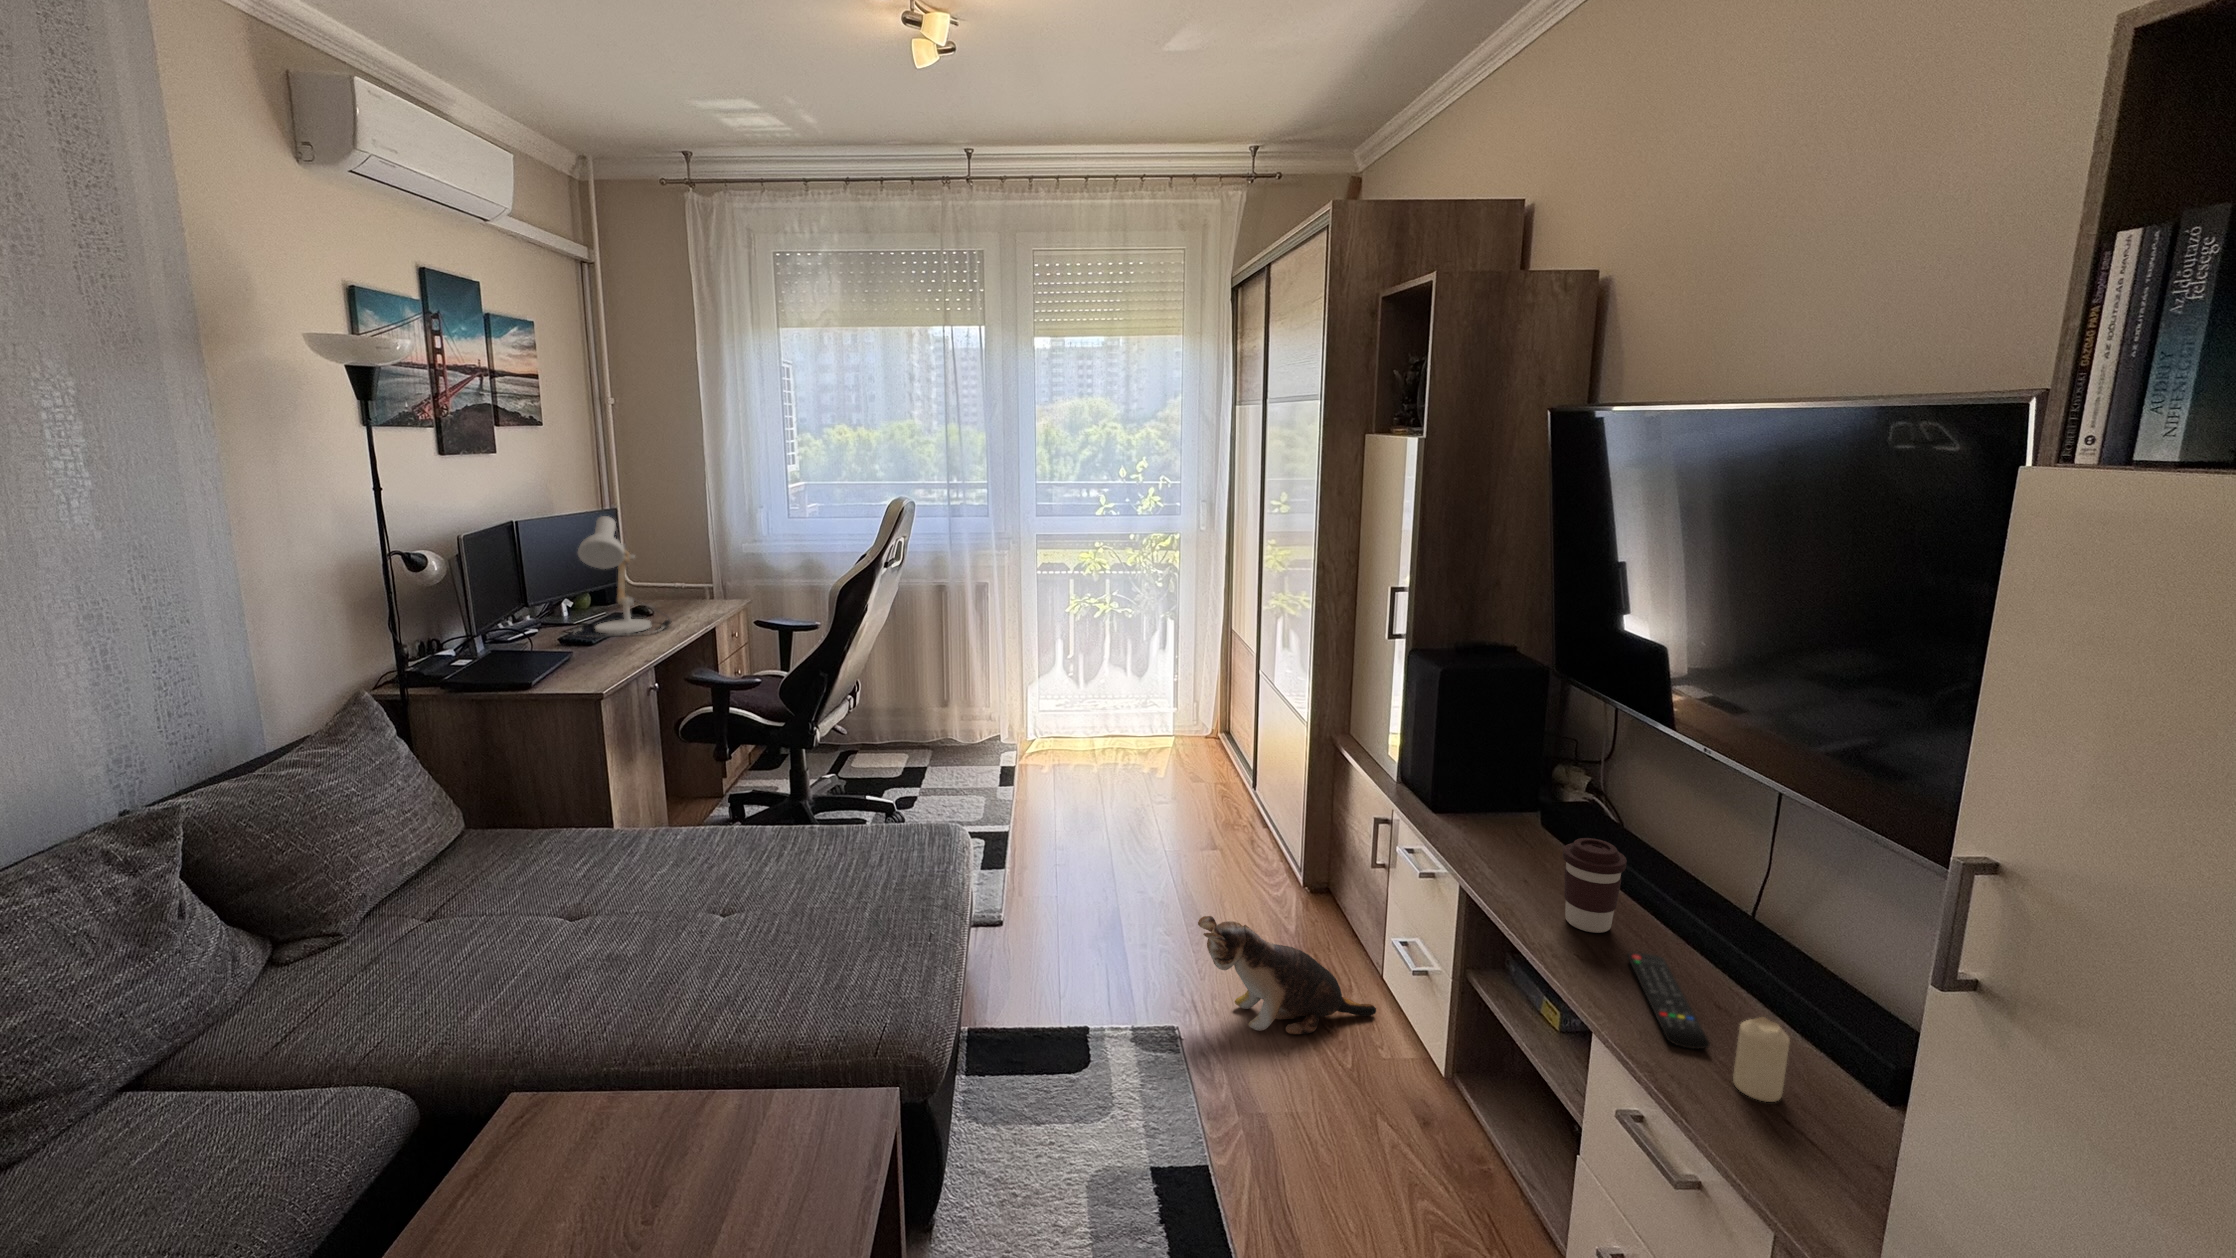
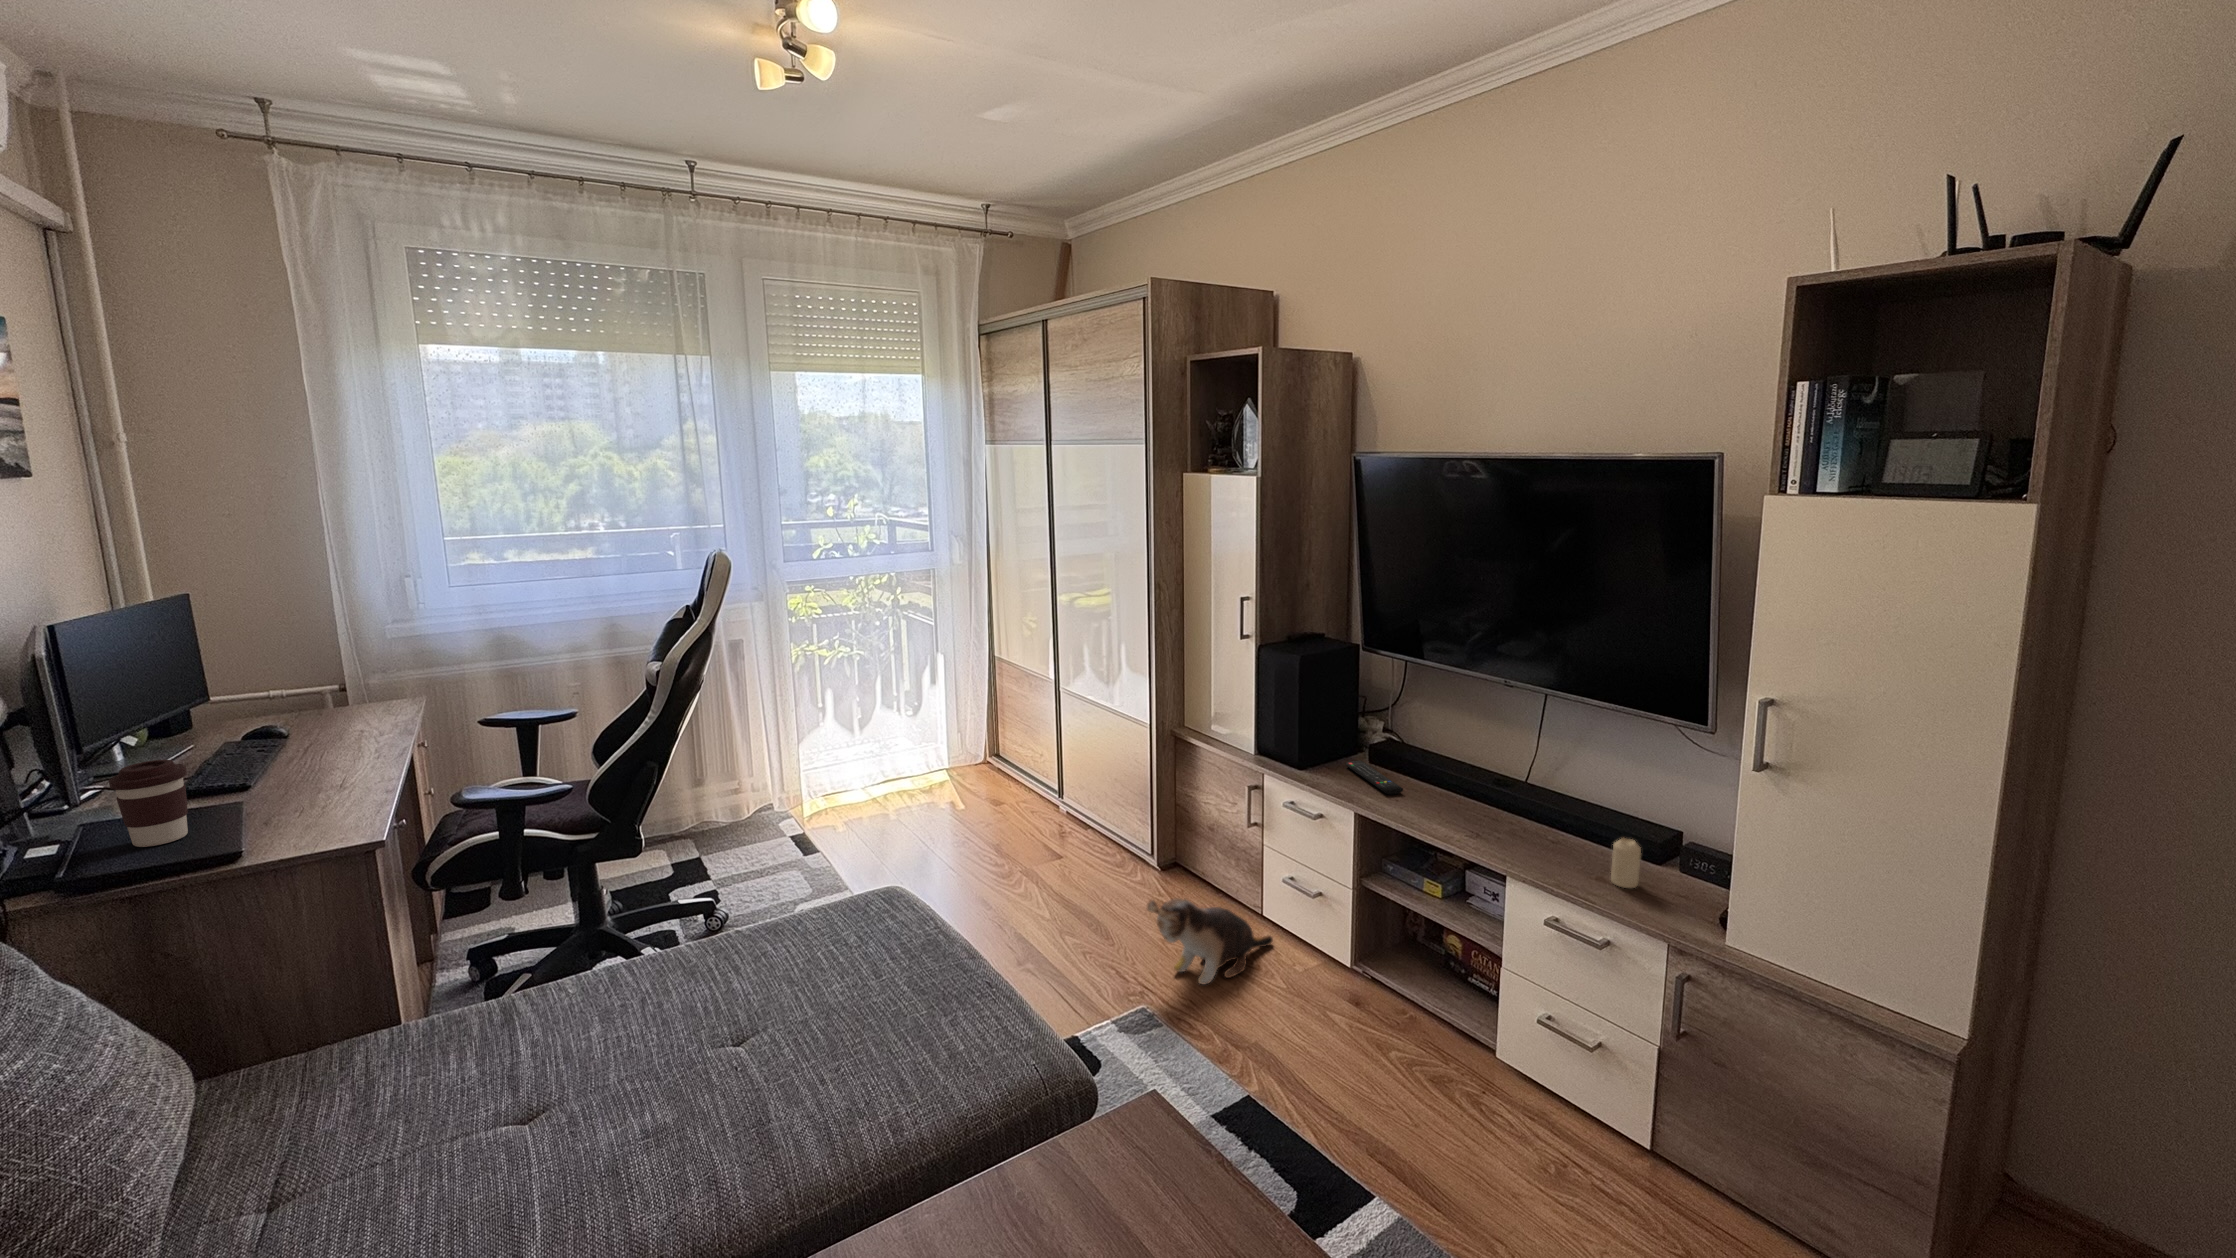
desk lamp: present [573,516,671,637] -> none [194,603,364,778]
coffee cup: present [1563,838,1627,933] -> present [109,760,188,847]
remote control: present [1627,953,1710,1049] -> present [1346,761,1403,795]

